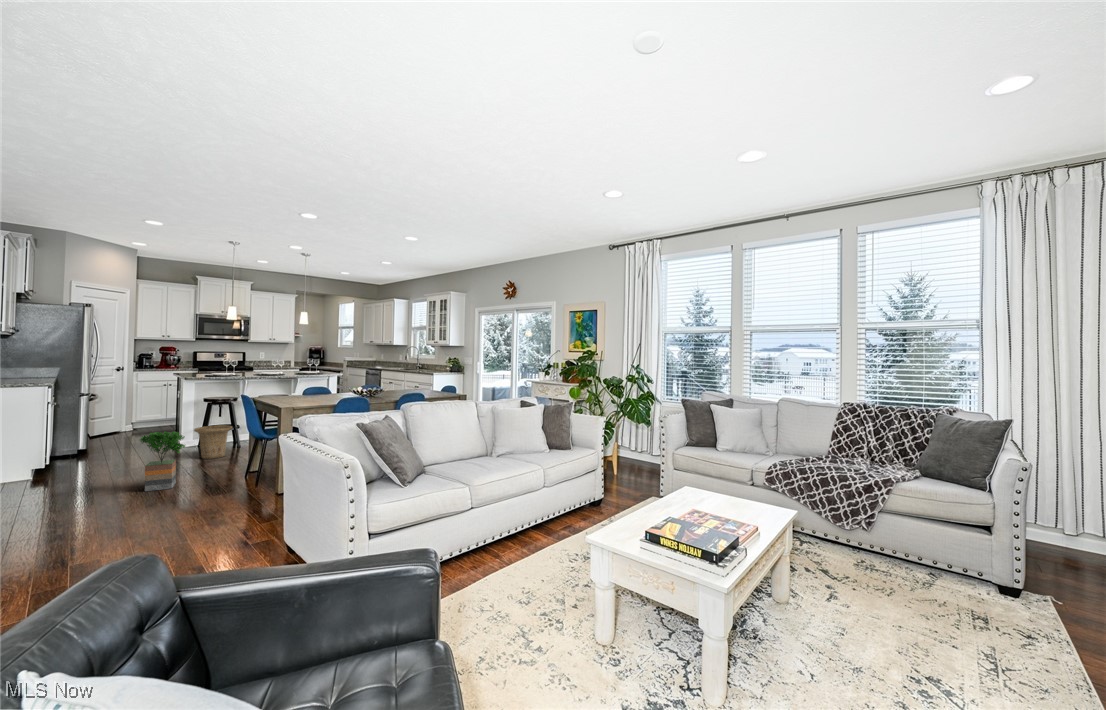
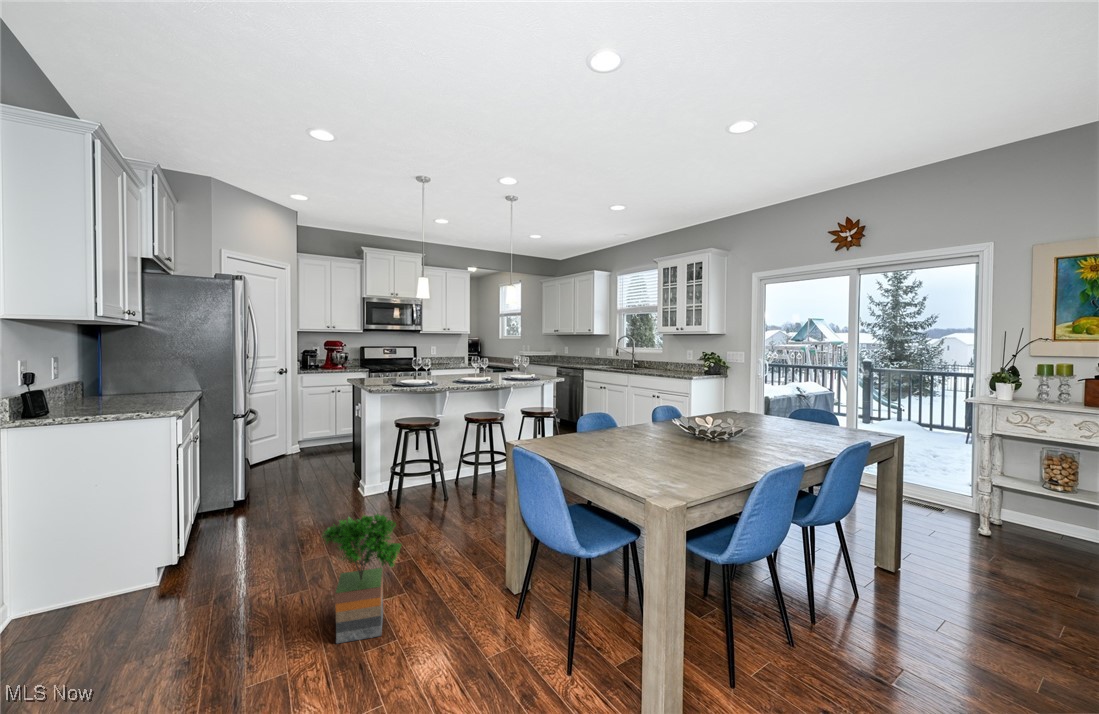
basket: present [194,425,232,459] -> none [389,470,442,530]

